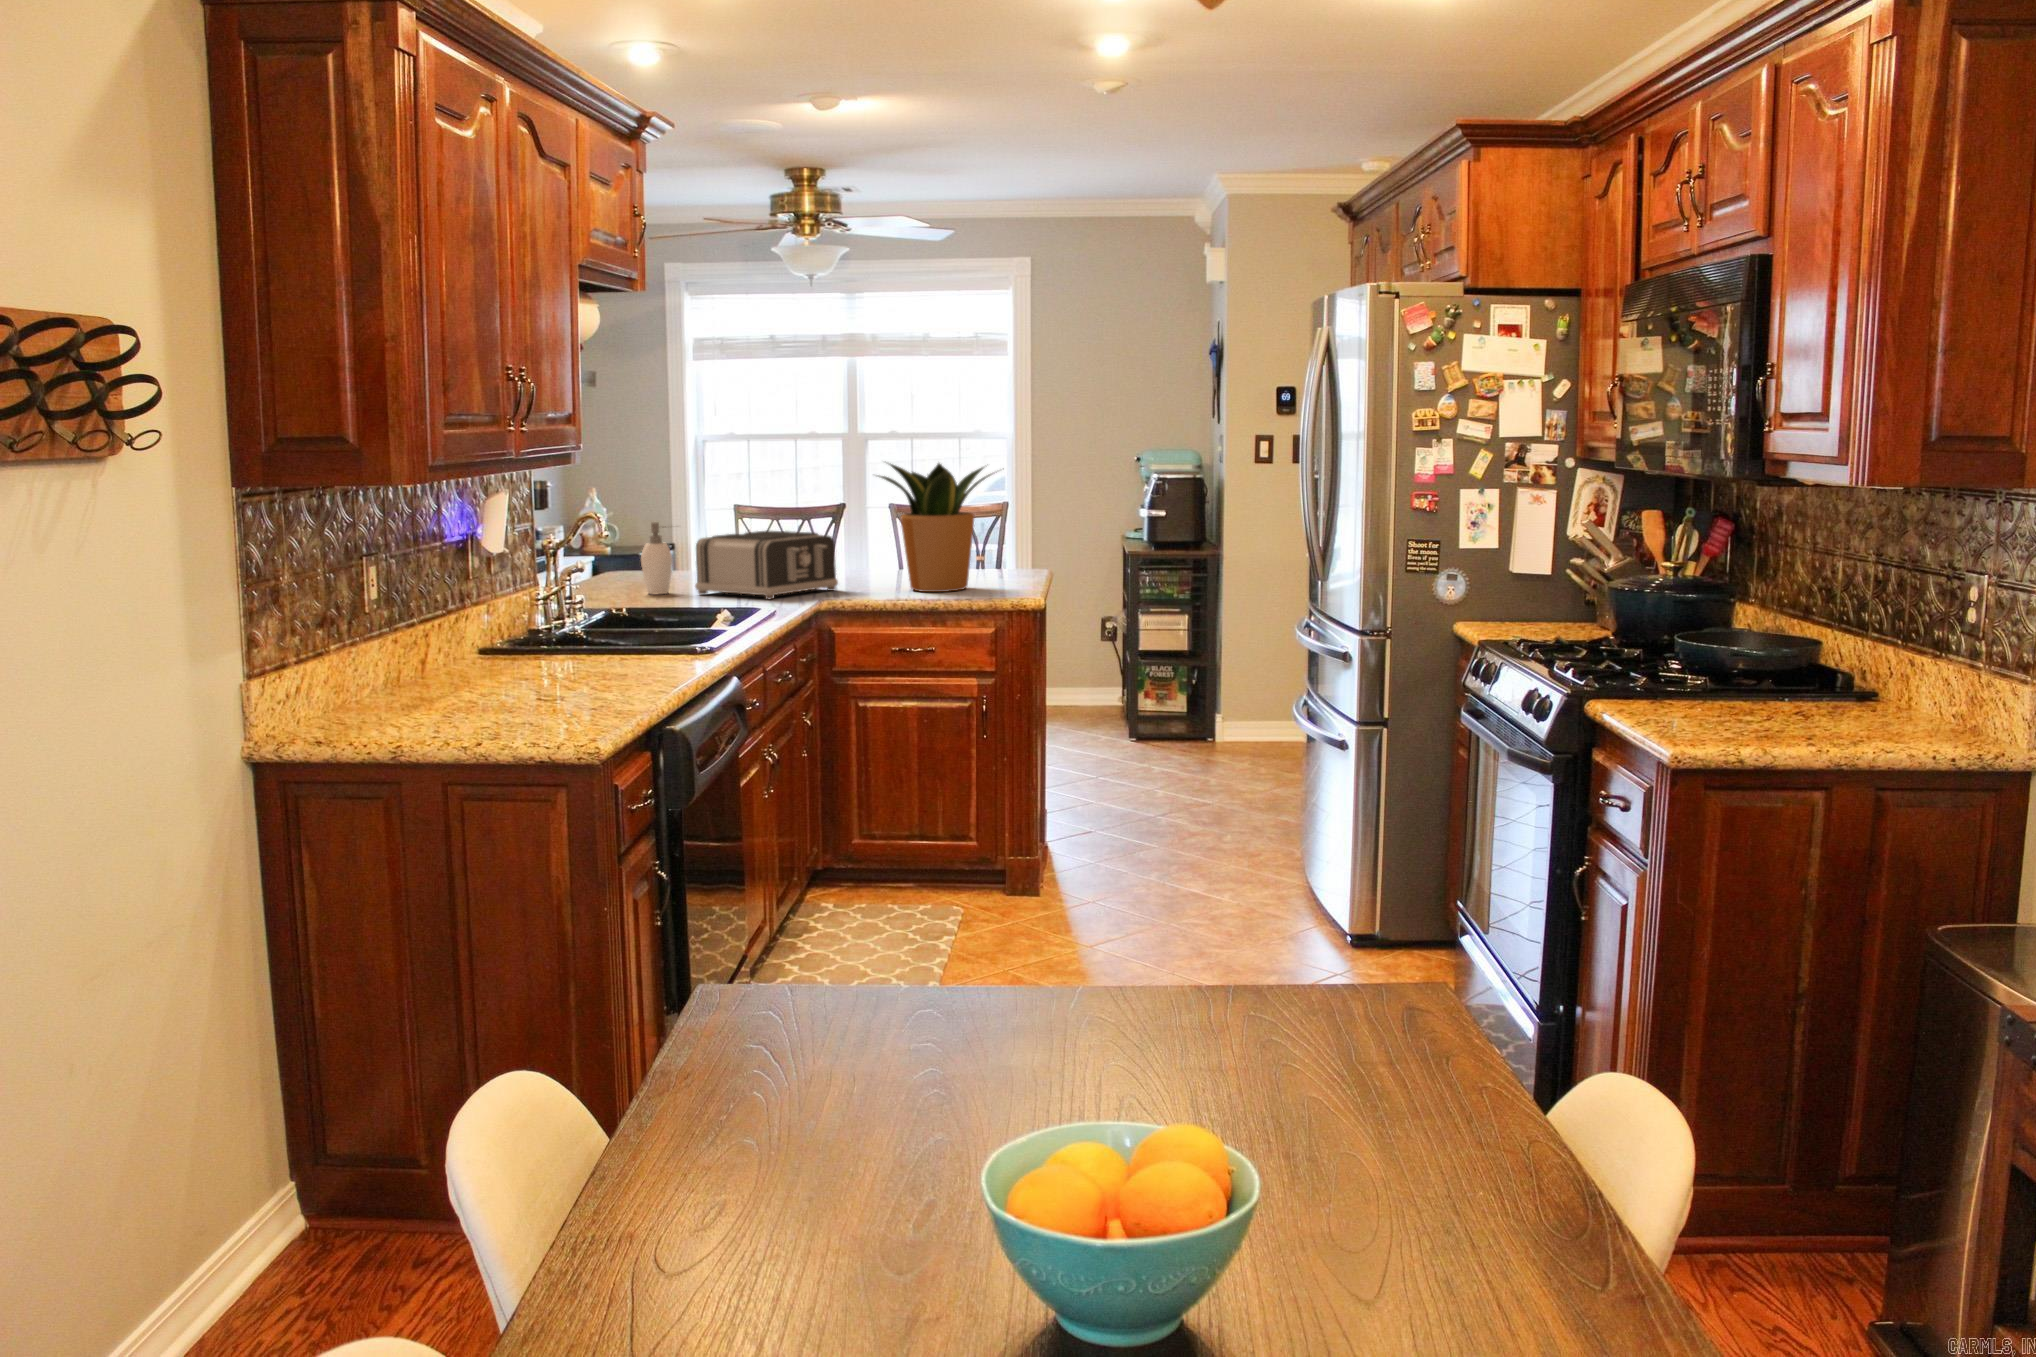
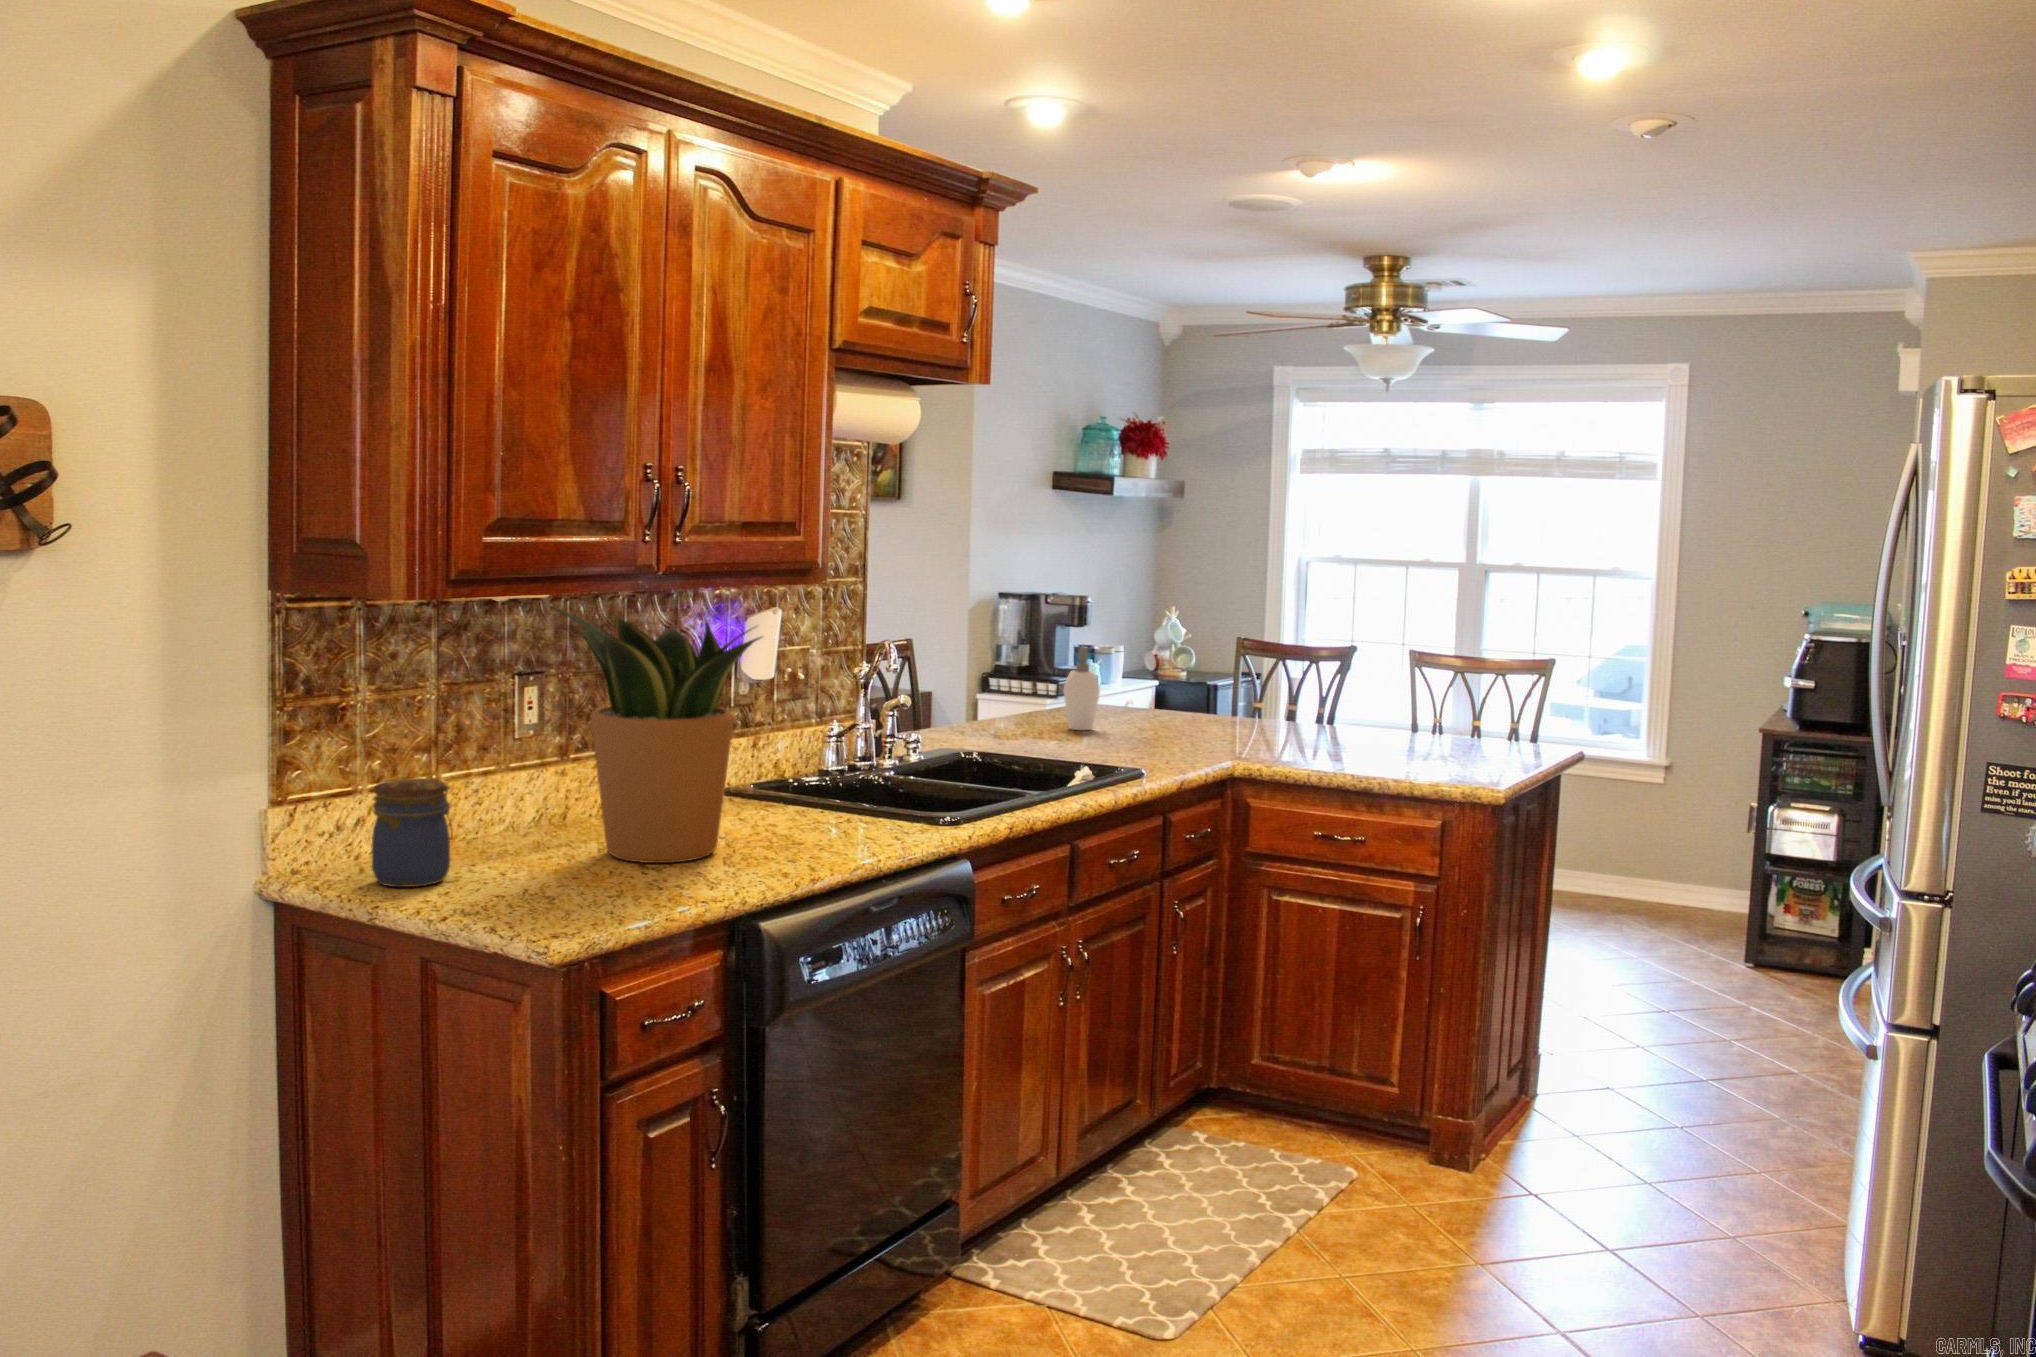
potted plant: present [878,463,992,592] -> present [551,607,762,863]
toaster: present [695,531,838,599] -> none [1115,667,1280,751]
jar: none [354,642,418,730] -> present [372,778,453,887]

